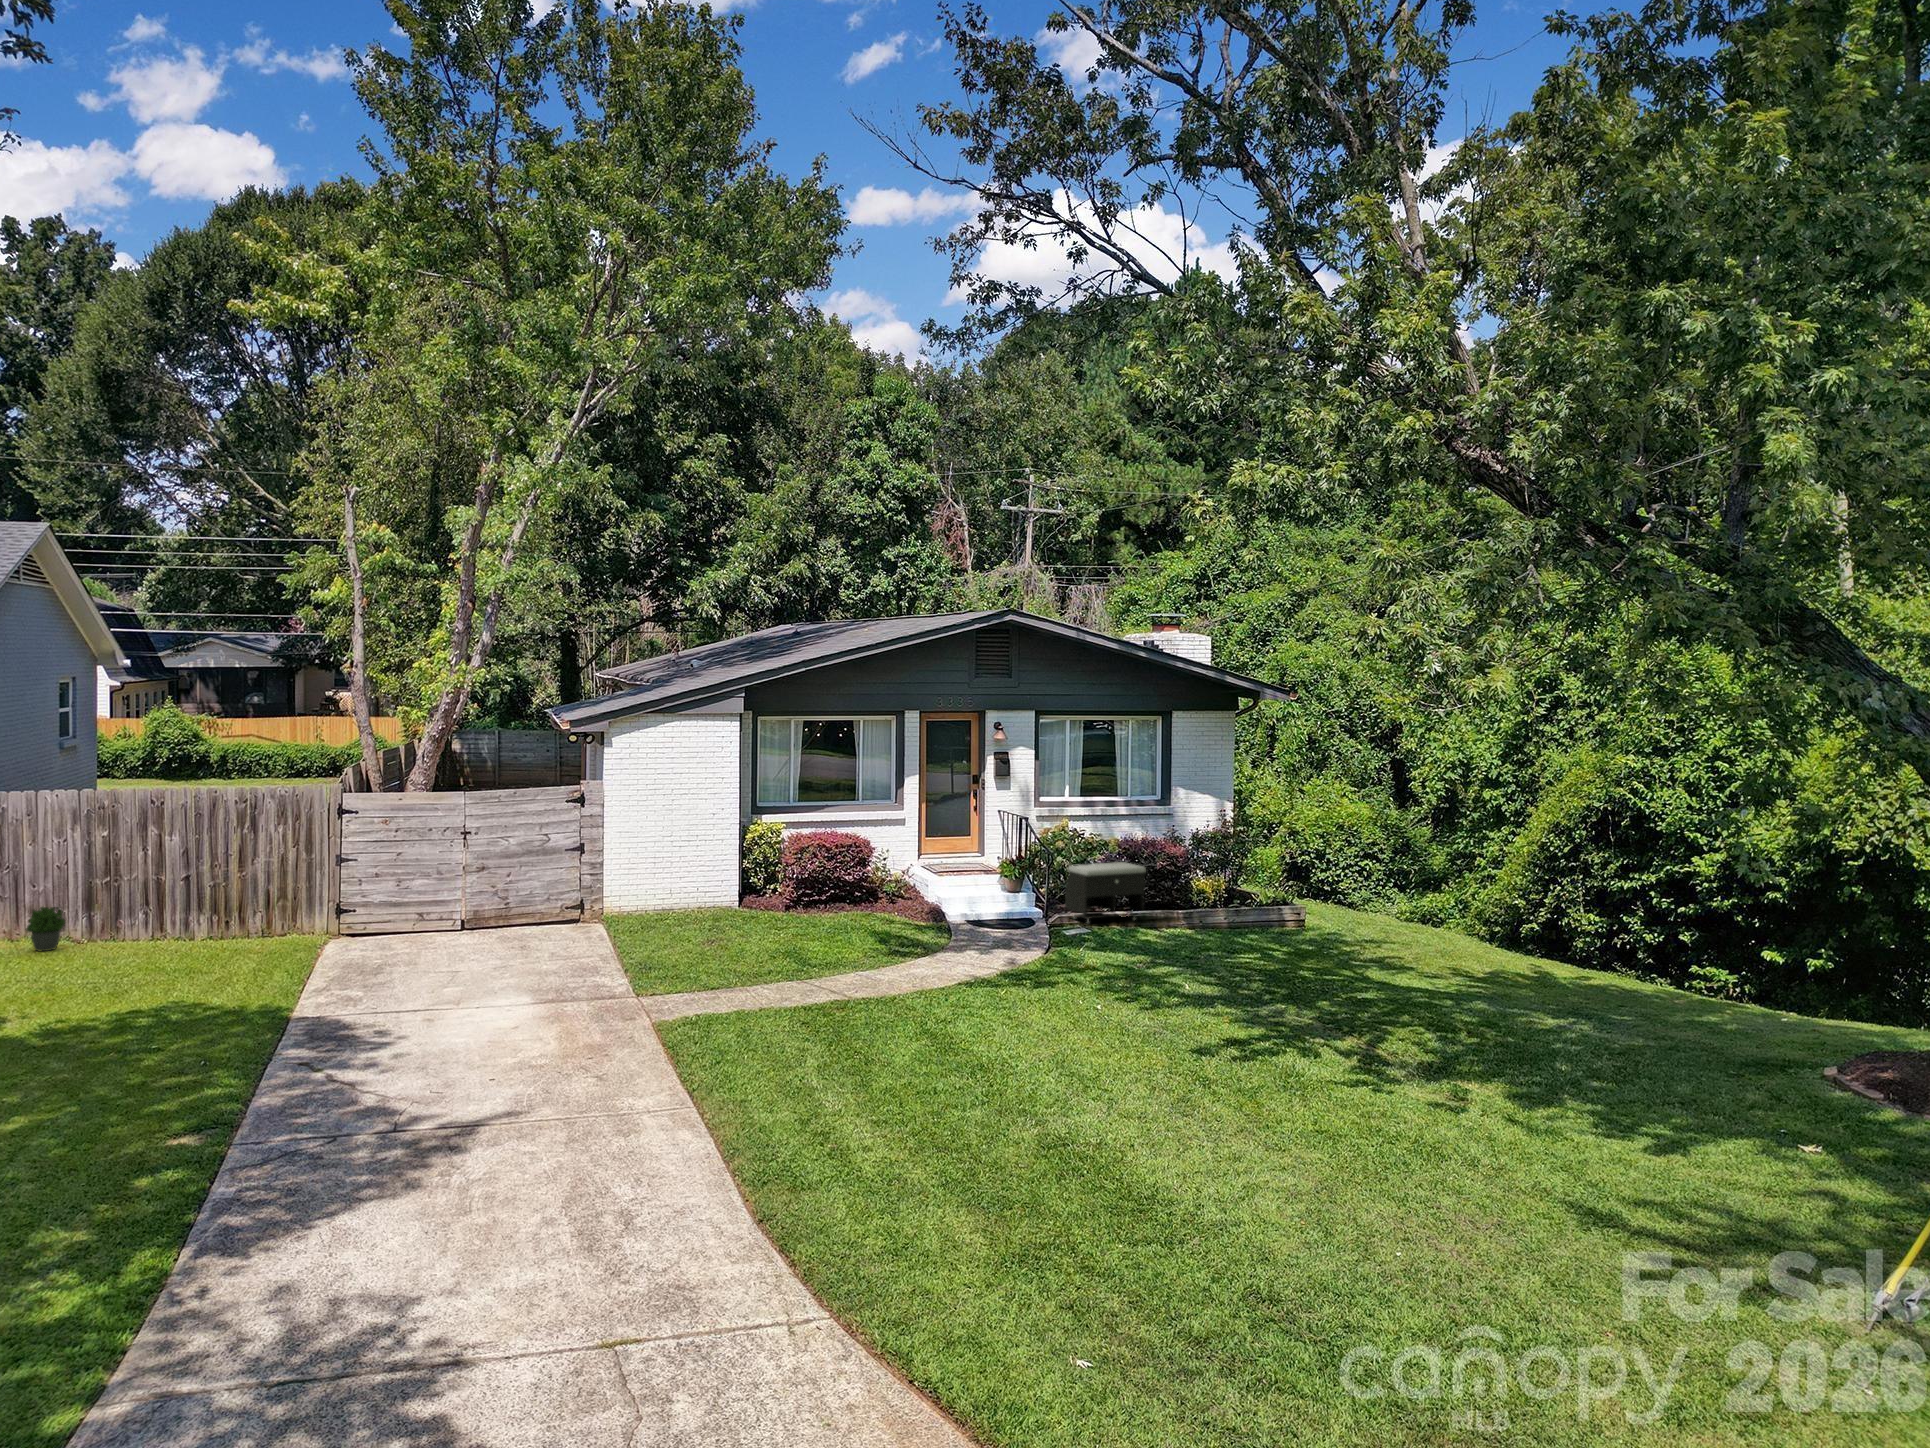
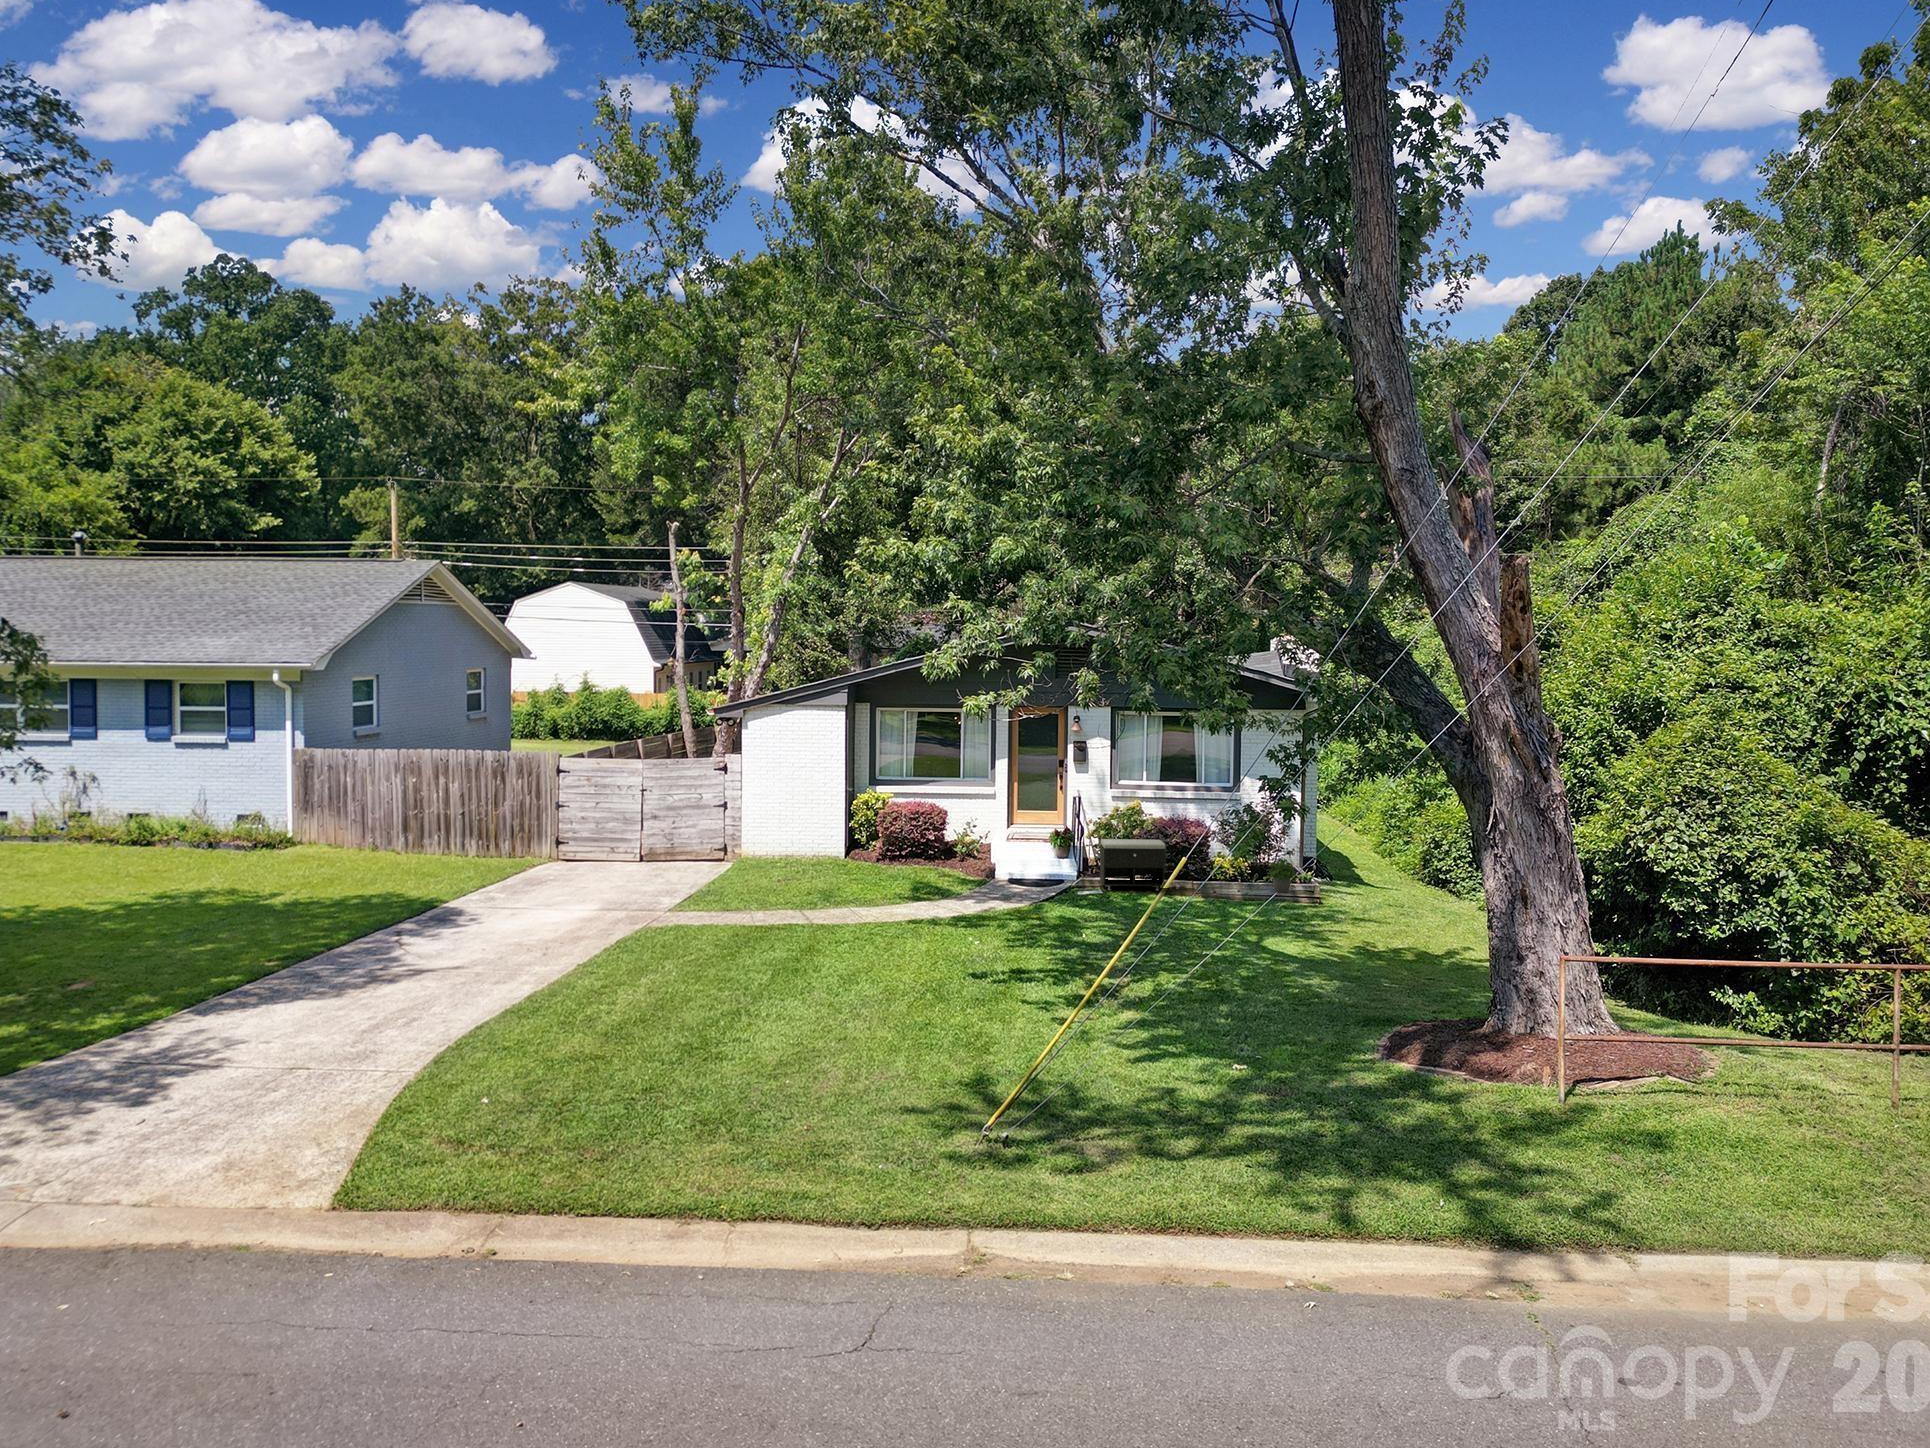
potted plant: present [27,907,65,951] -> present [1268,859,1296,893]

